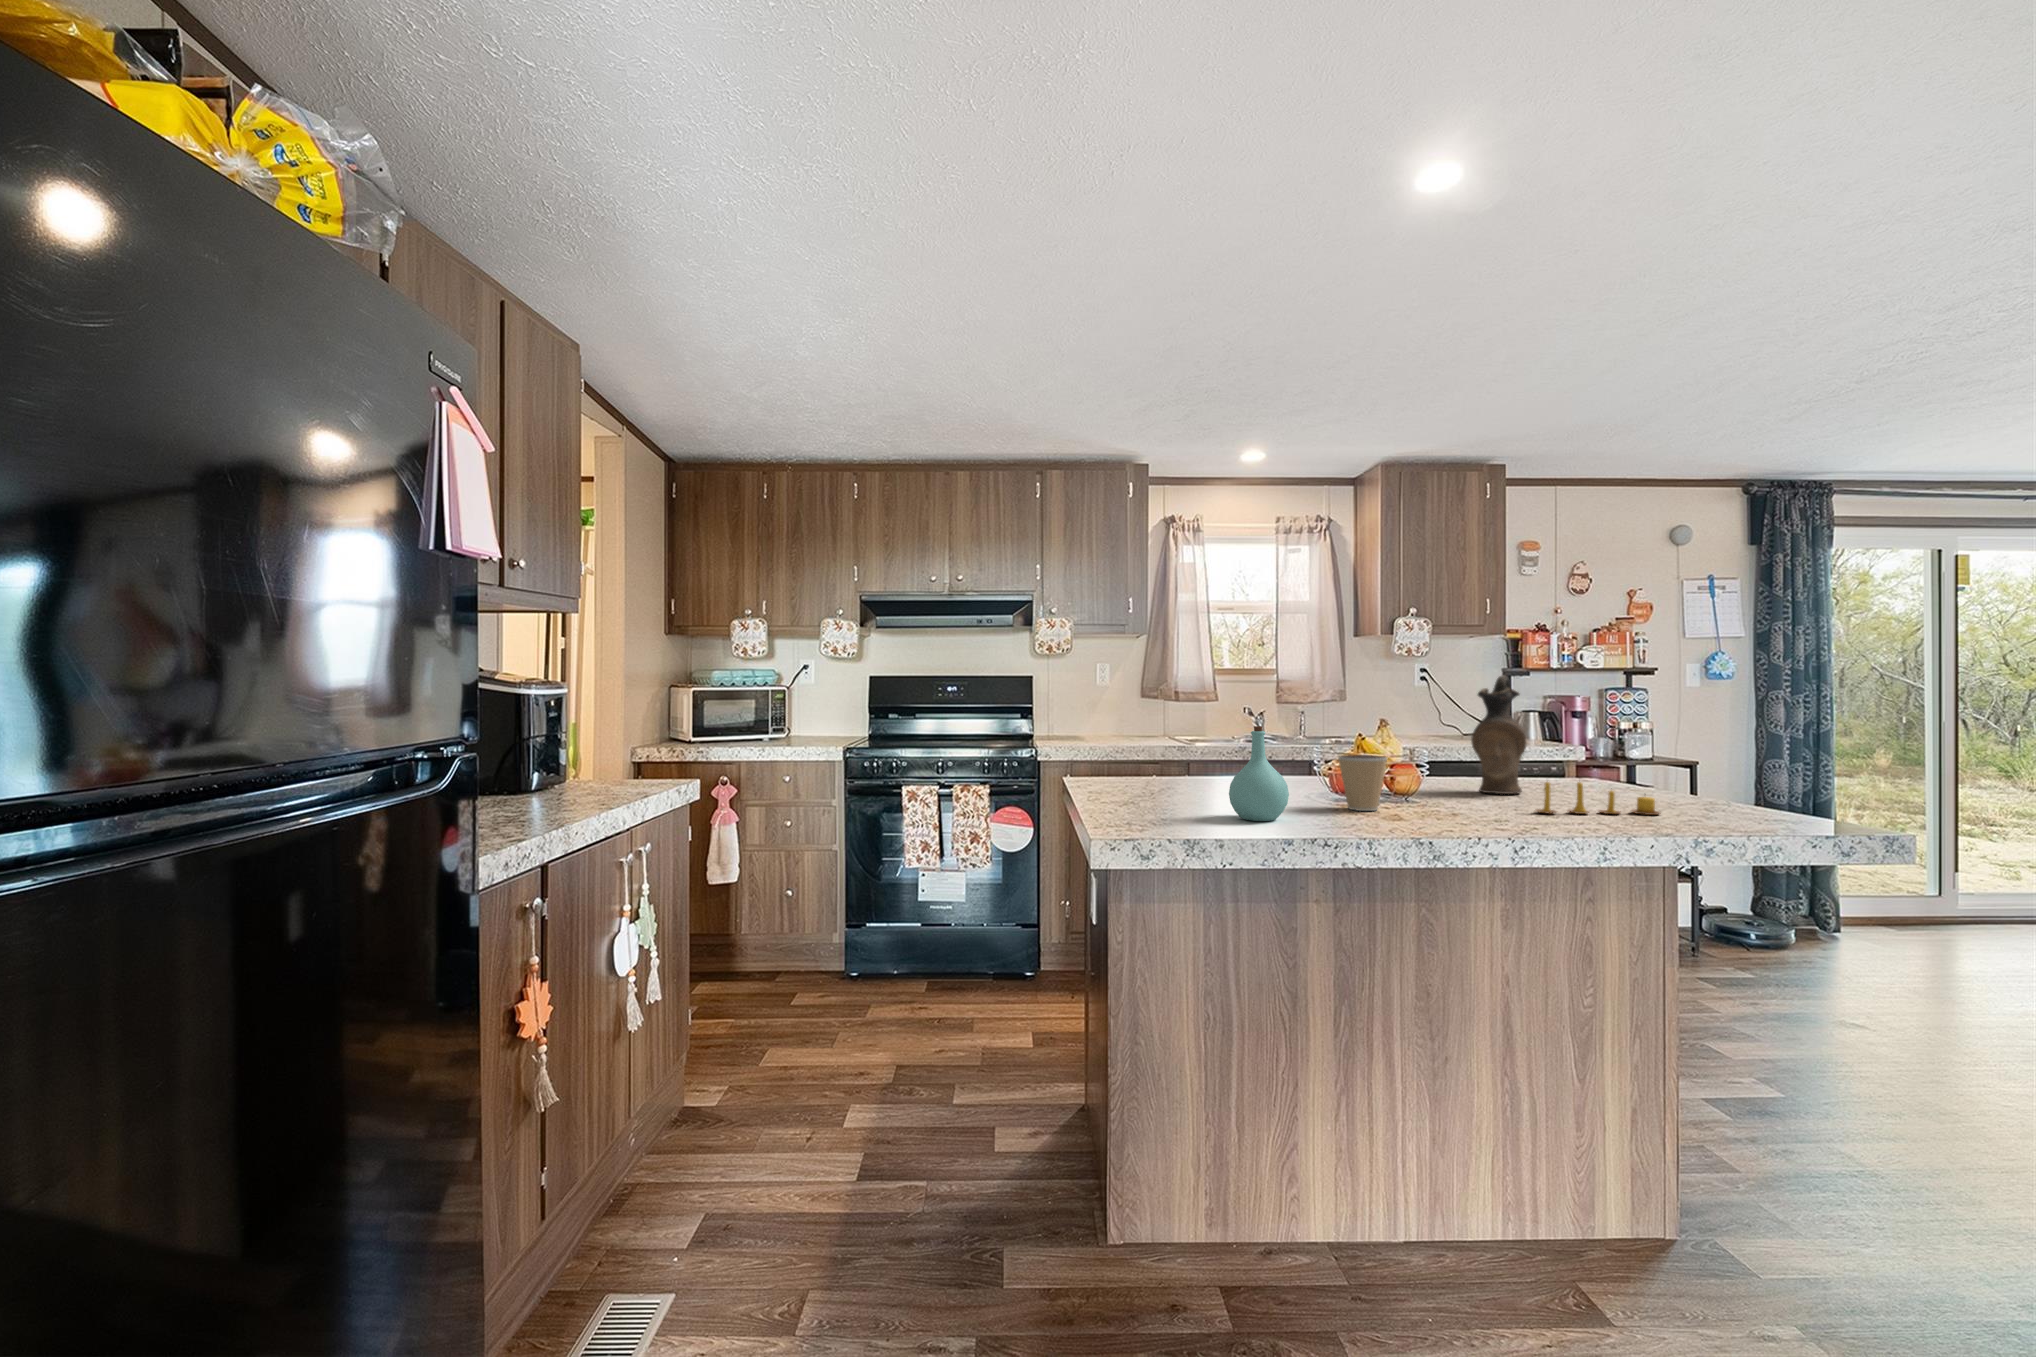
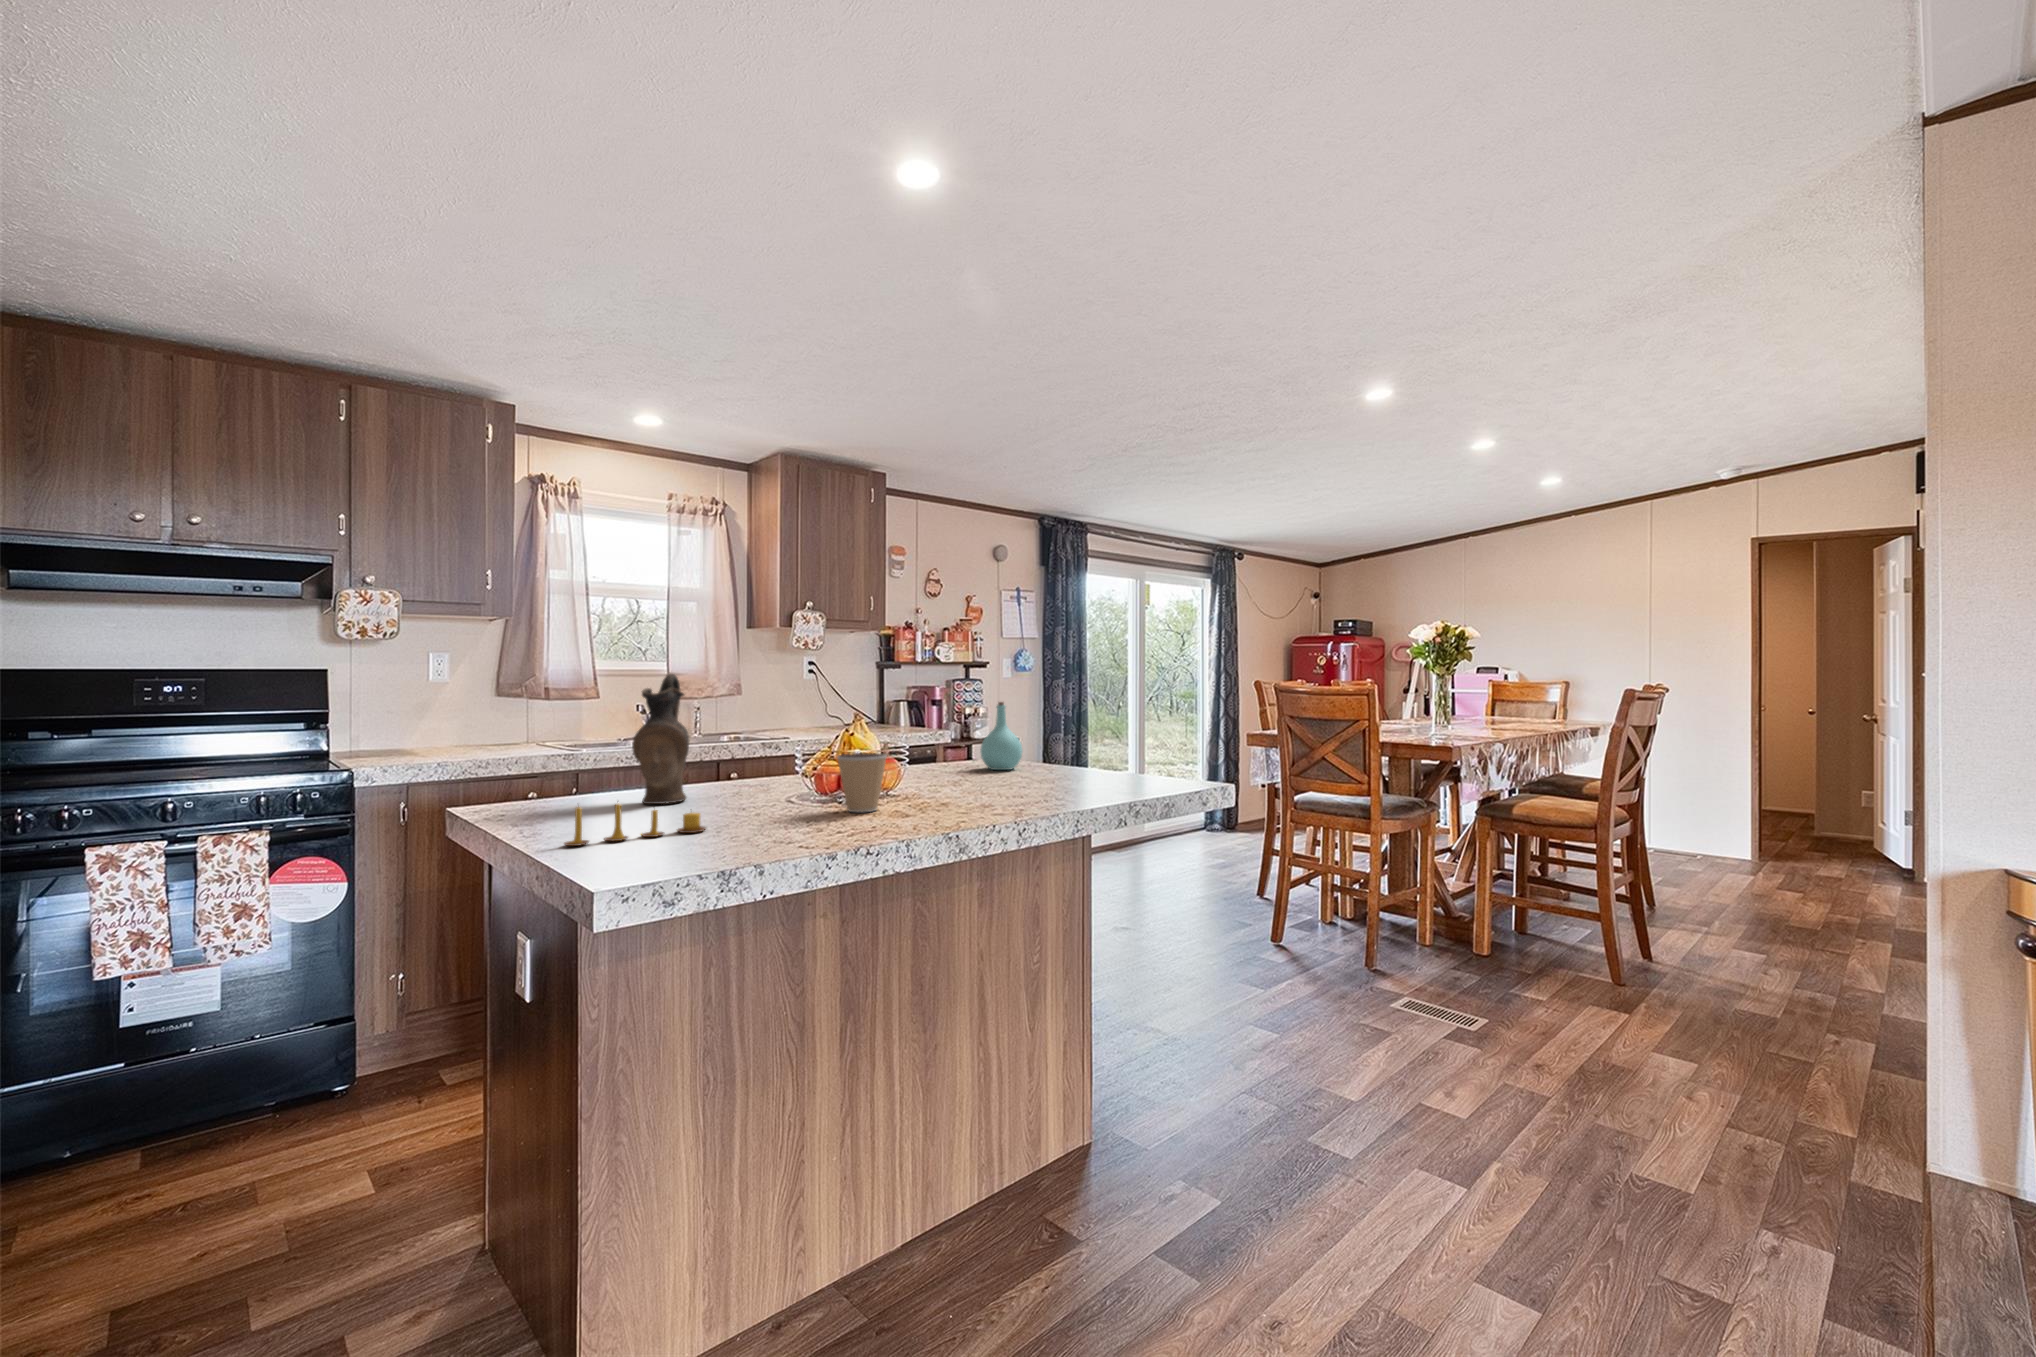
ceramic pitcher: present [1471,675,1526,794] -> present [632,674,689,804]
bottle: present [1229,726,1289,821] -> present [980,702,1022,770]
candle: present [1536,782,1661,815] -> present [564,803,705,846]

